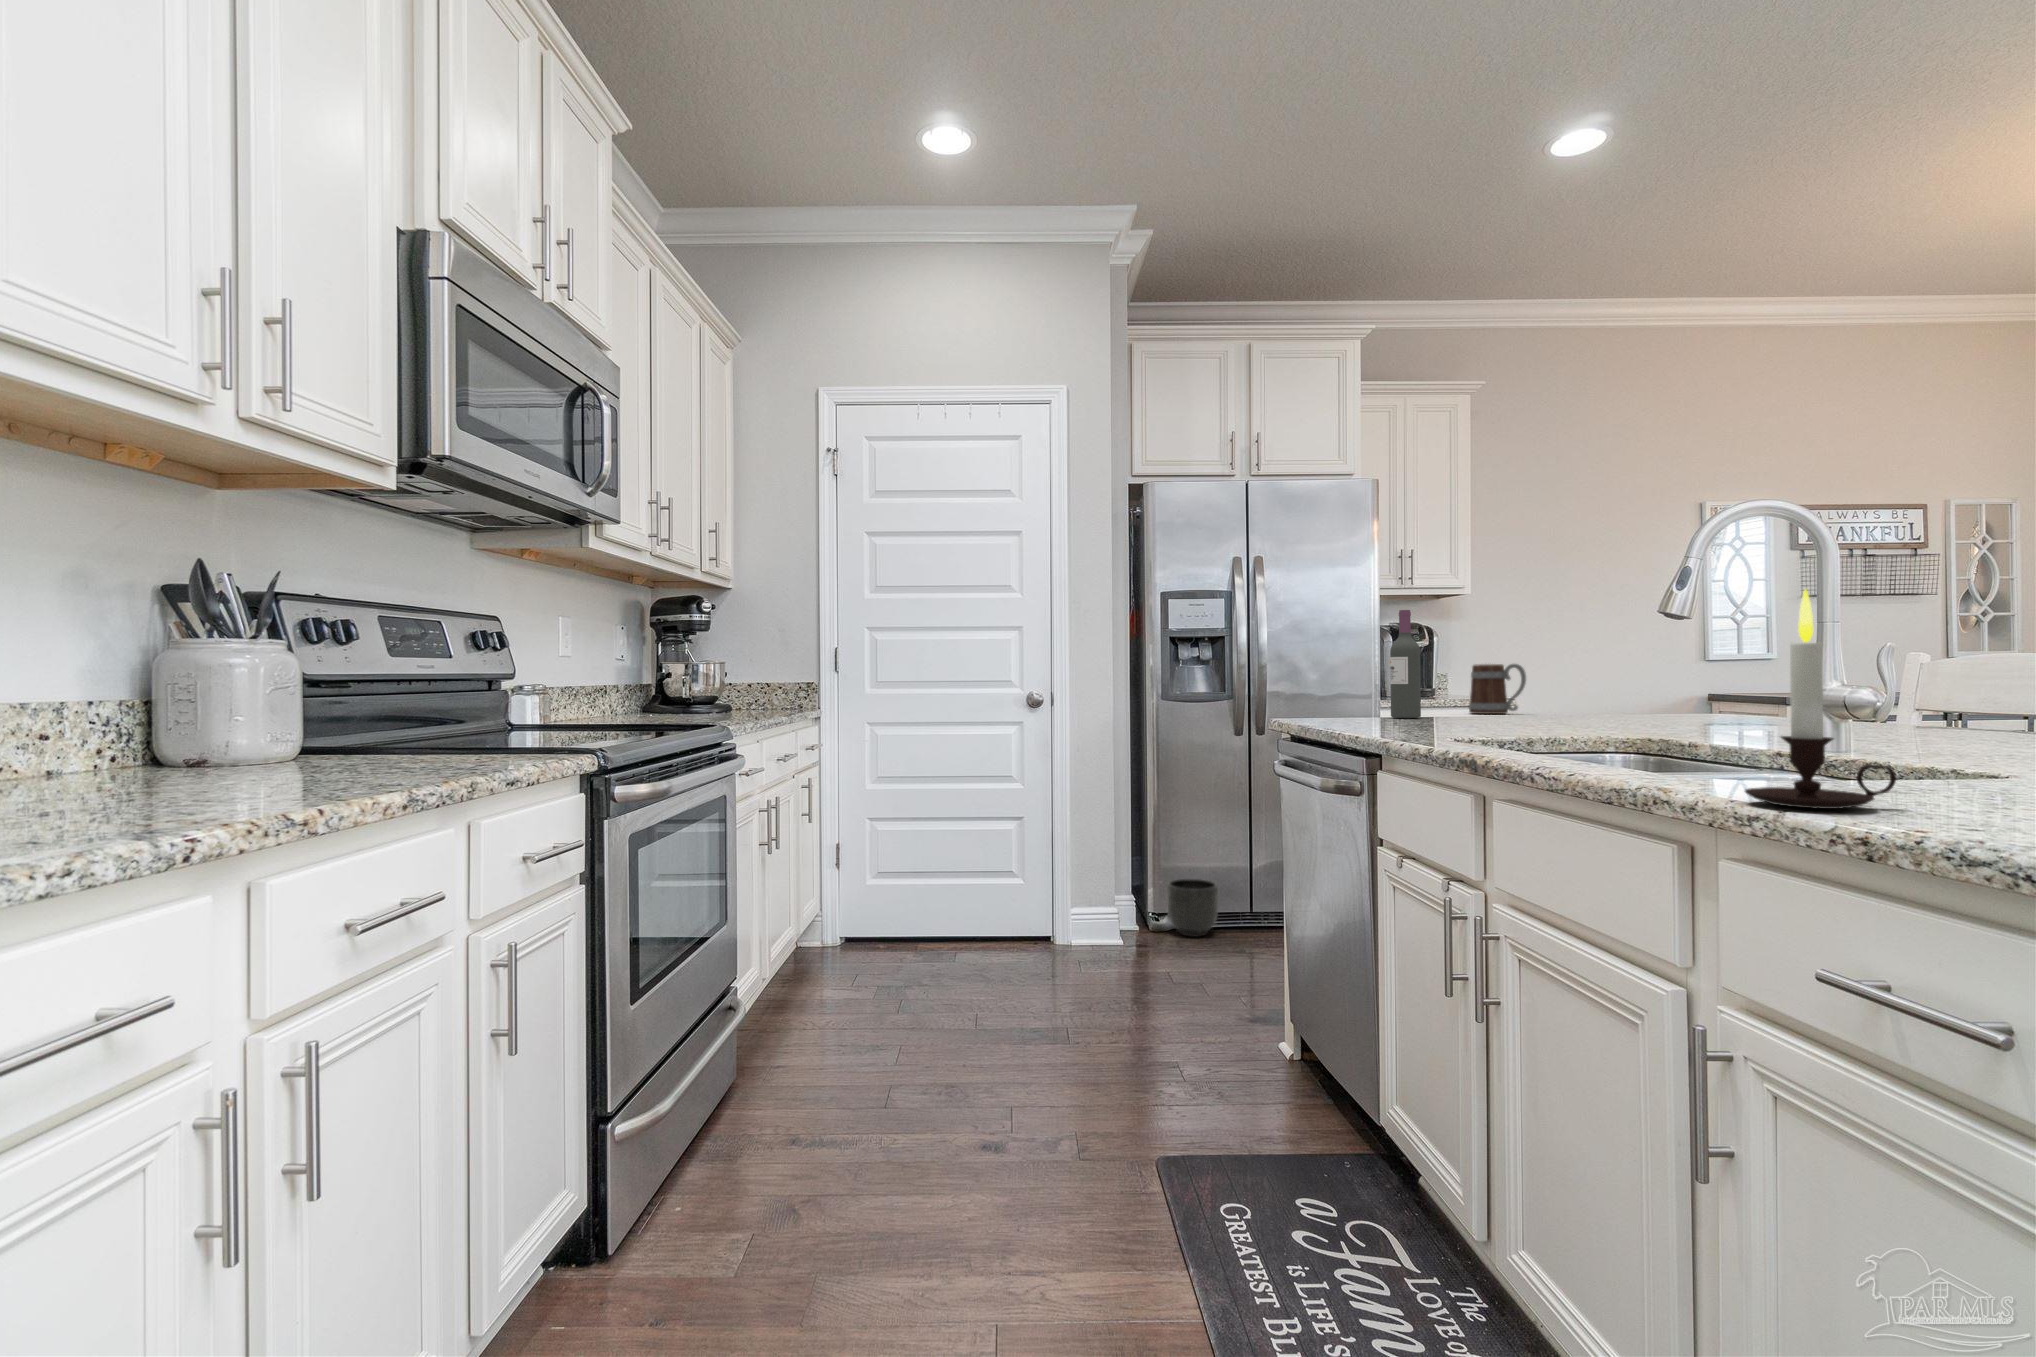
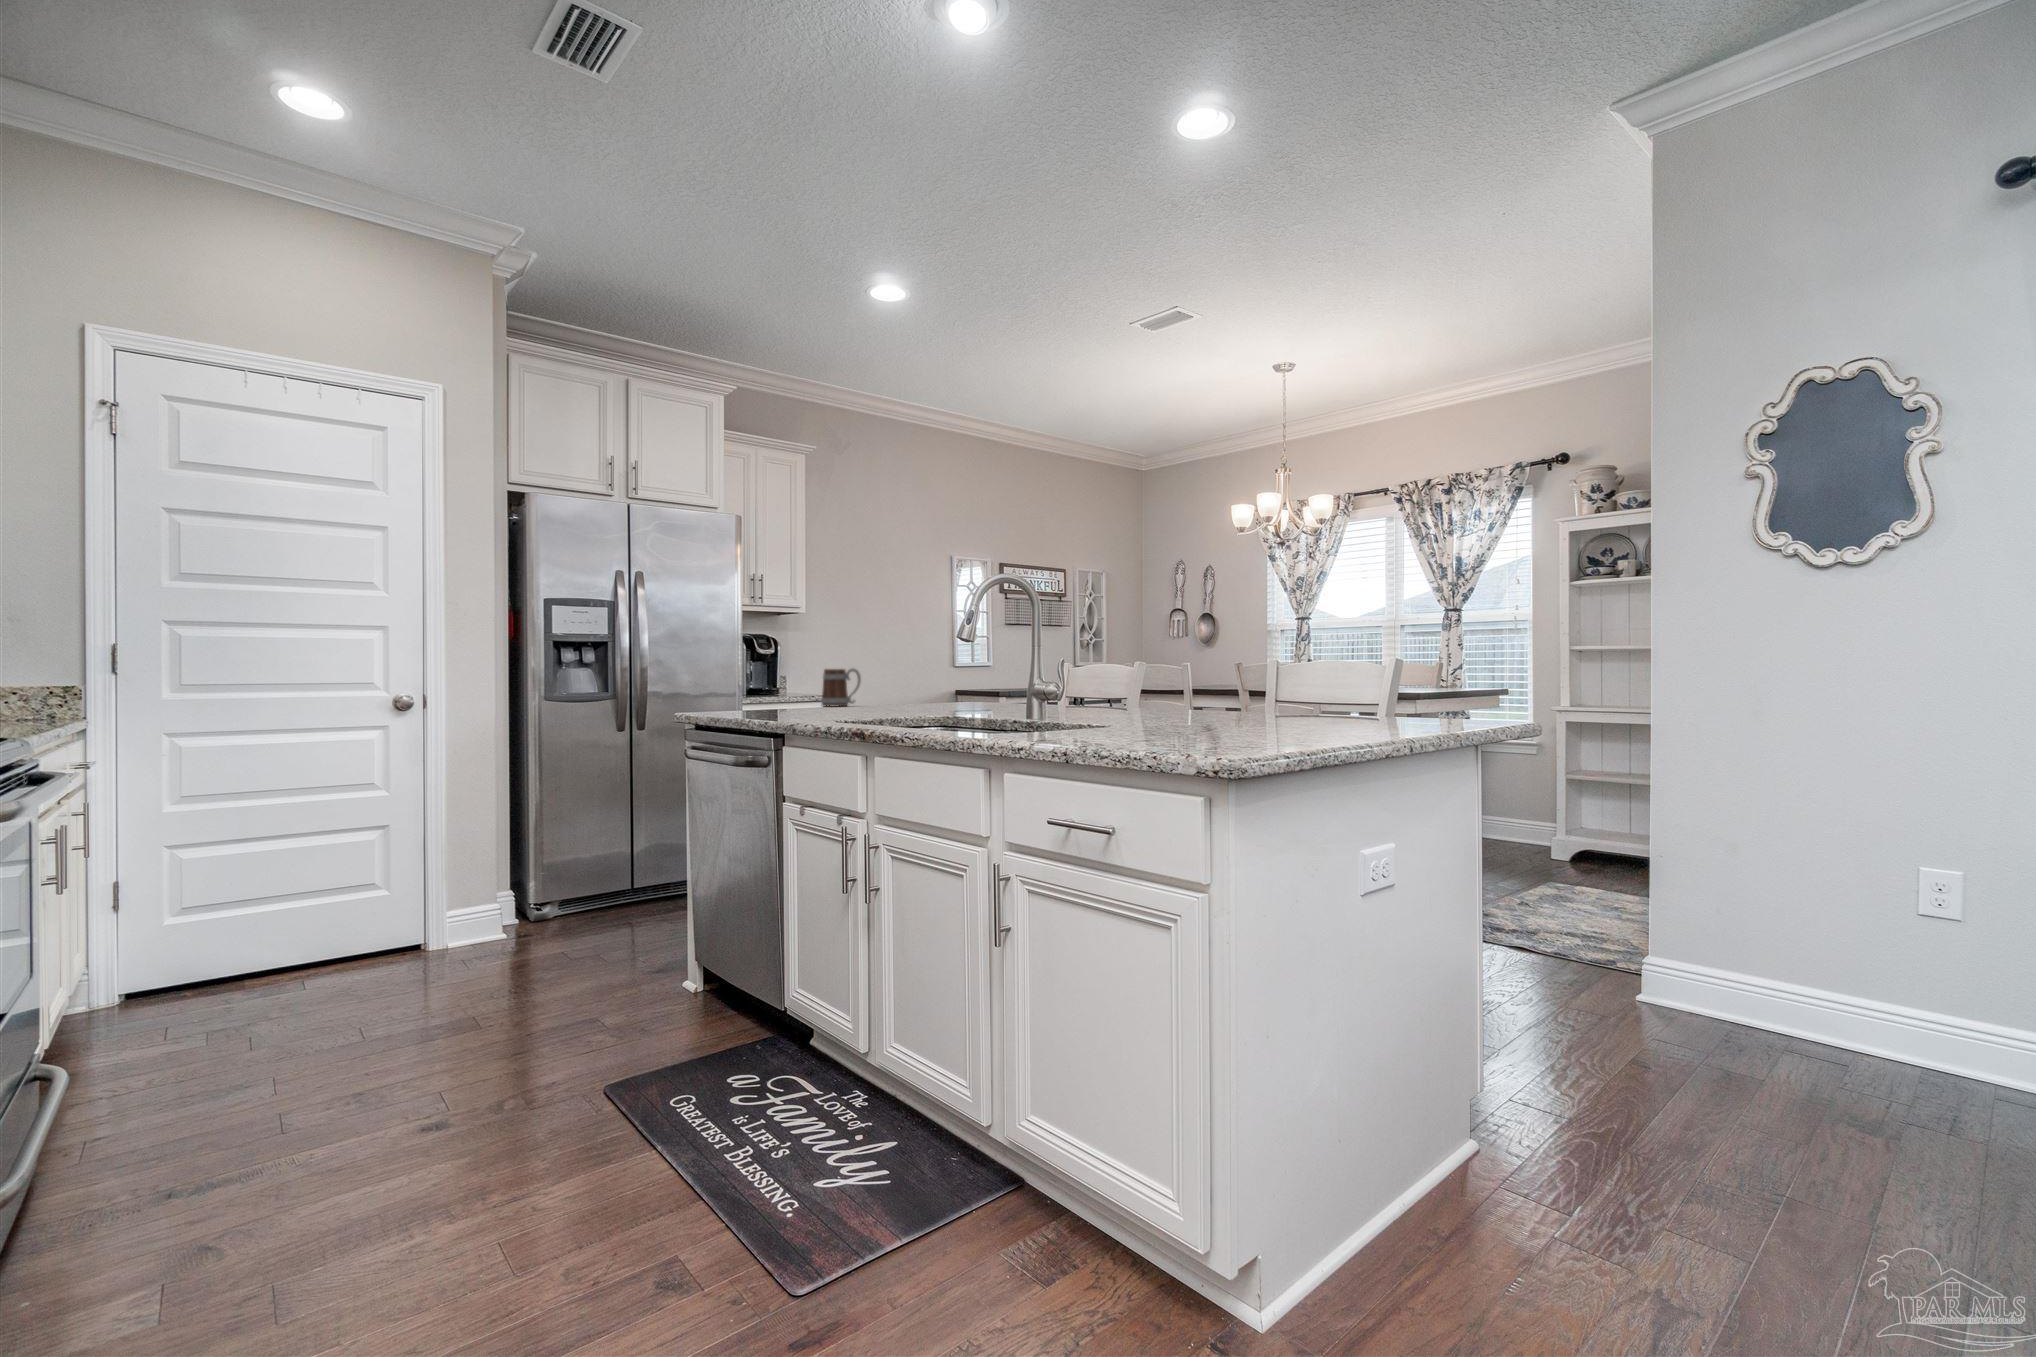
candle: present [1745,589,1896,809] -> none [1016,631,1074,741]
wine bottle: present [1390,610,1421,718] -> none [770,626,792,710]
planter: present [1167,879,1218,937] -> none [549,868,602,922]

